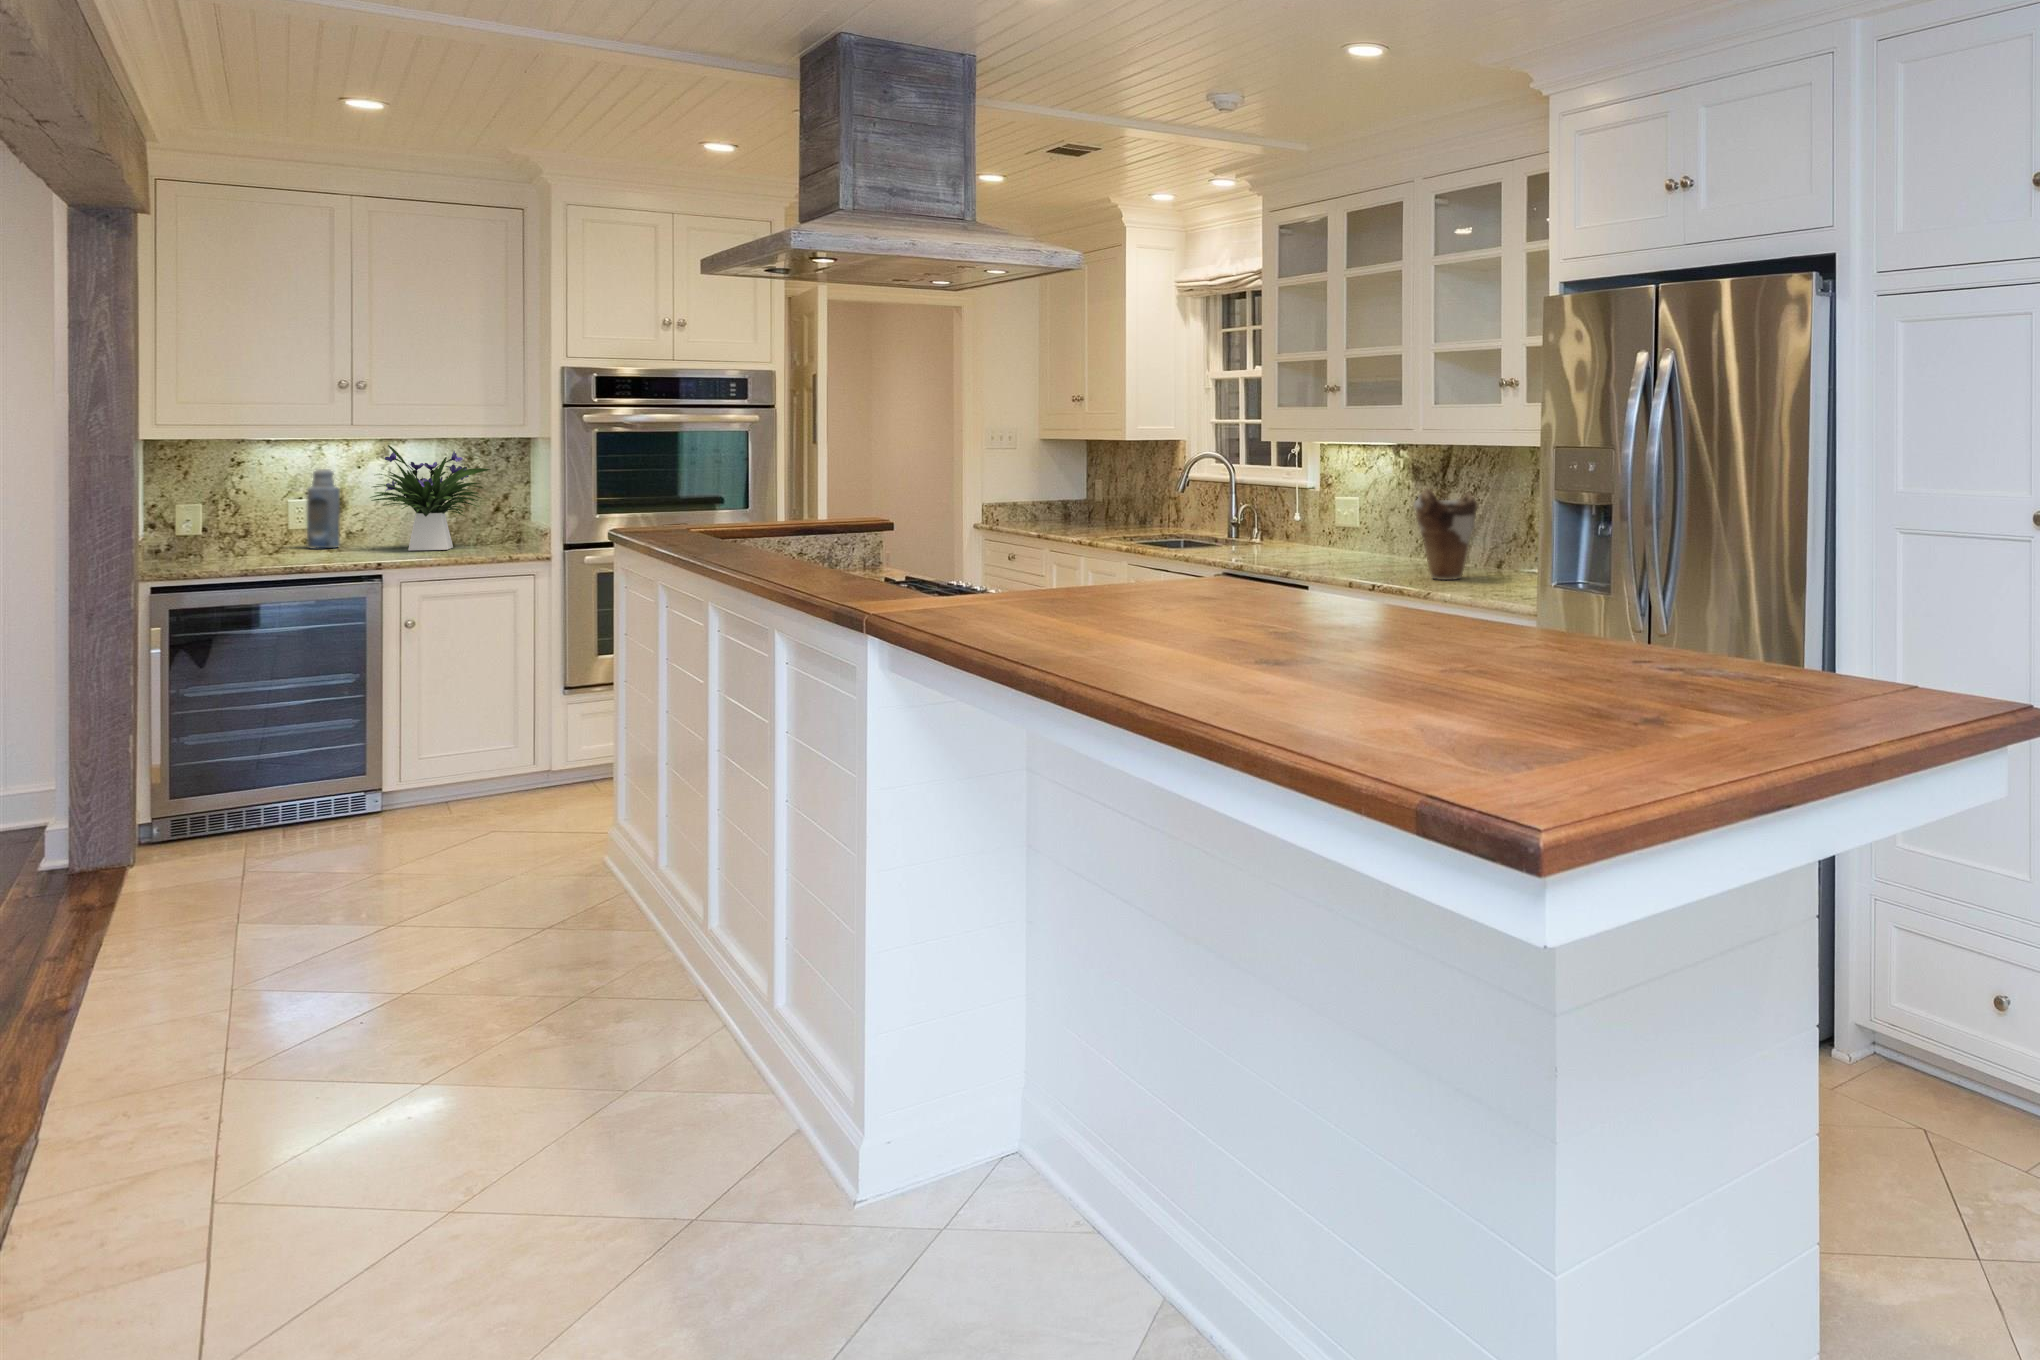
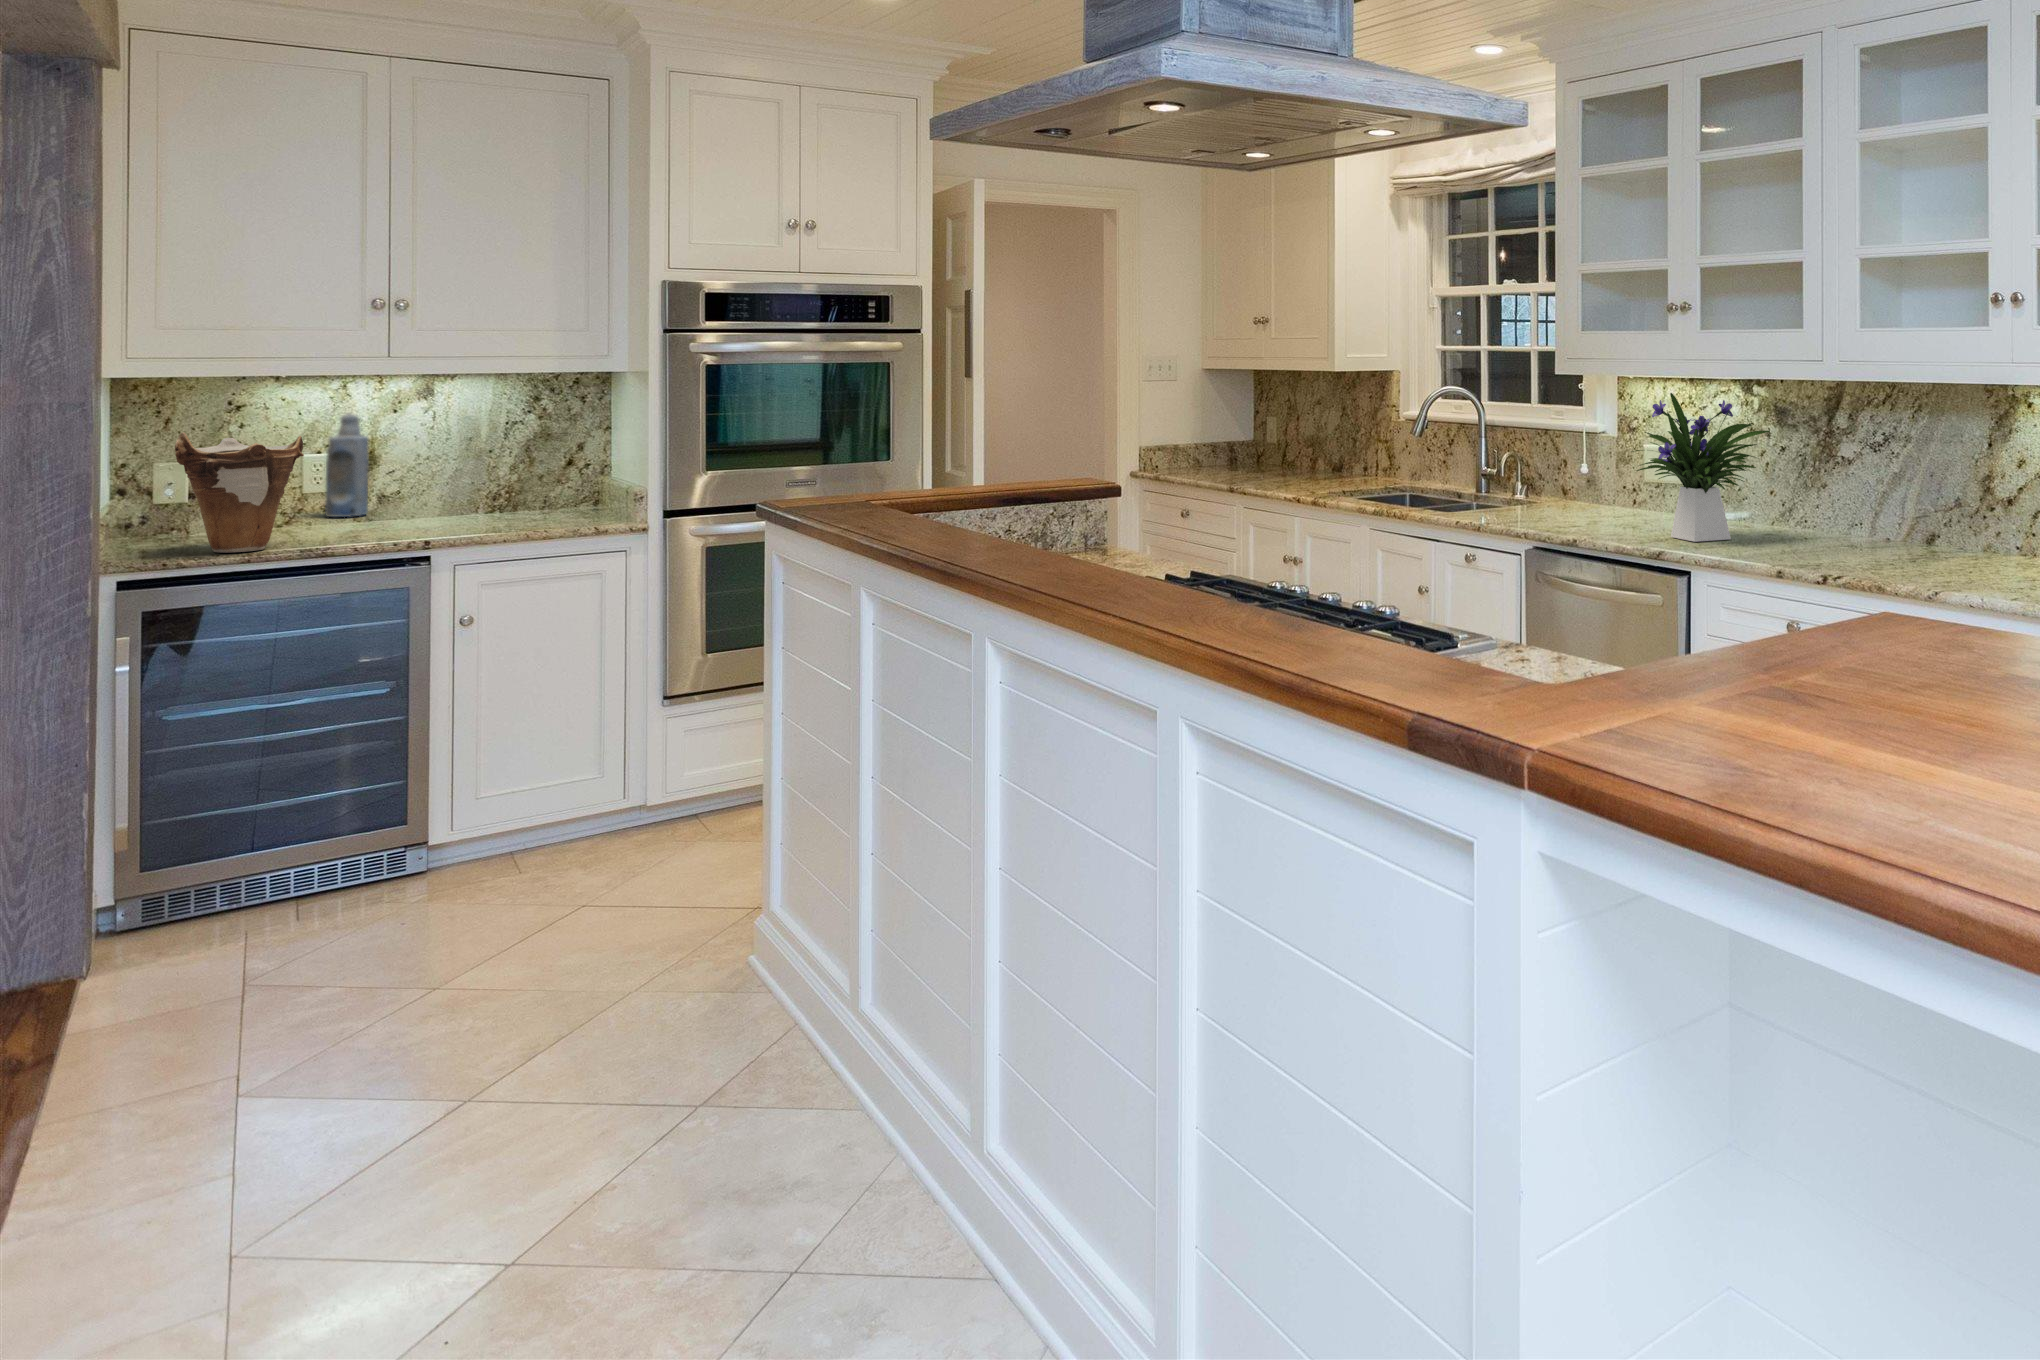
flower arrangement: present [372,445,490,551] -> present [1633,393,1769,542]
vase: present [1414,489,1478,580] -> present [175,432,304,553]

